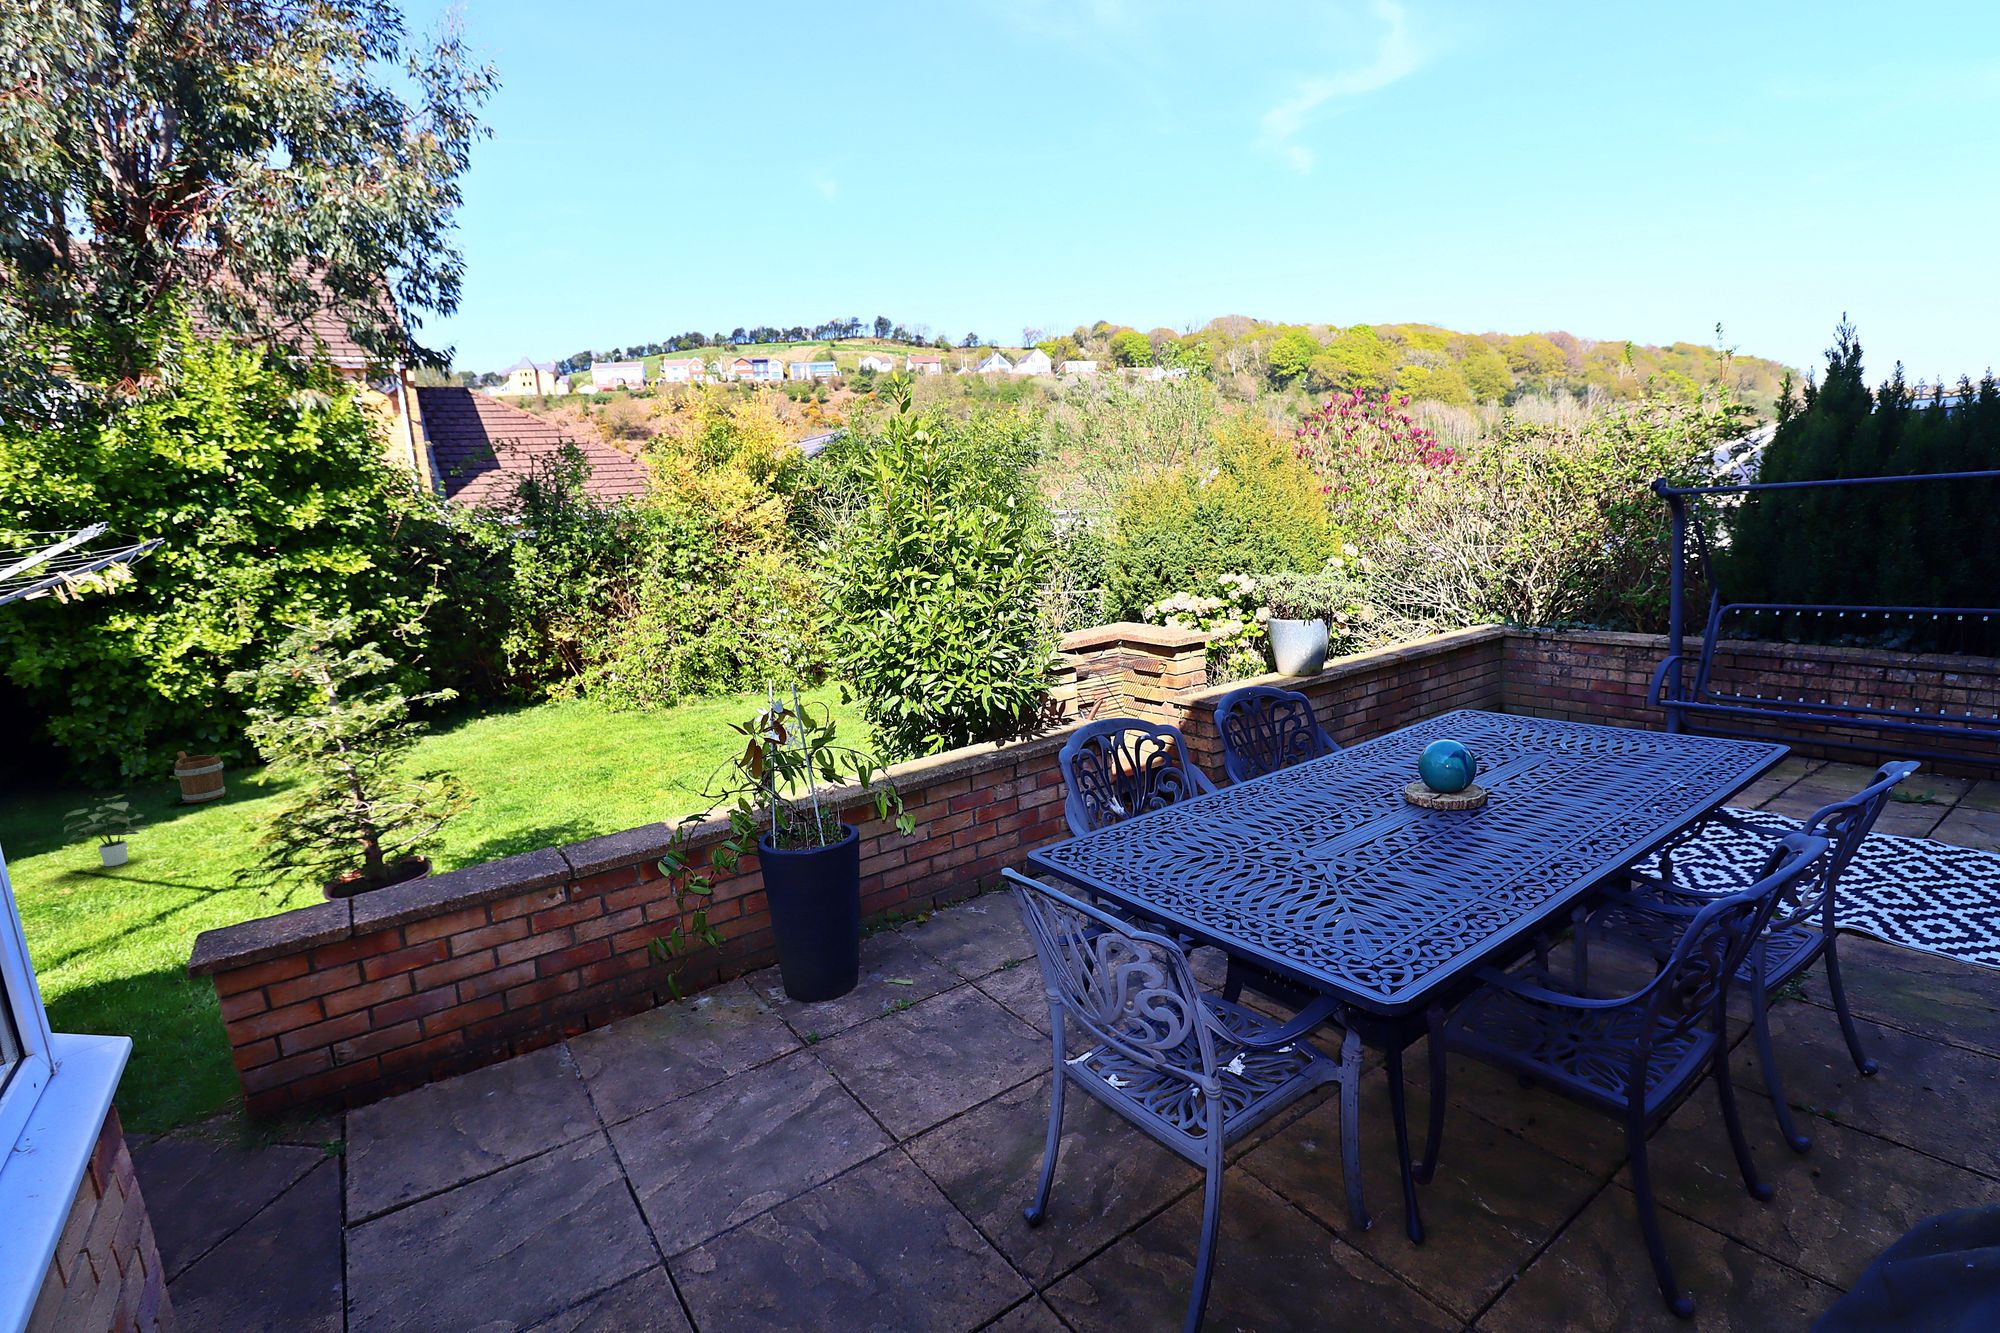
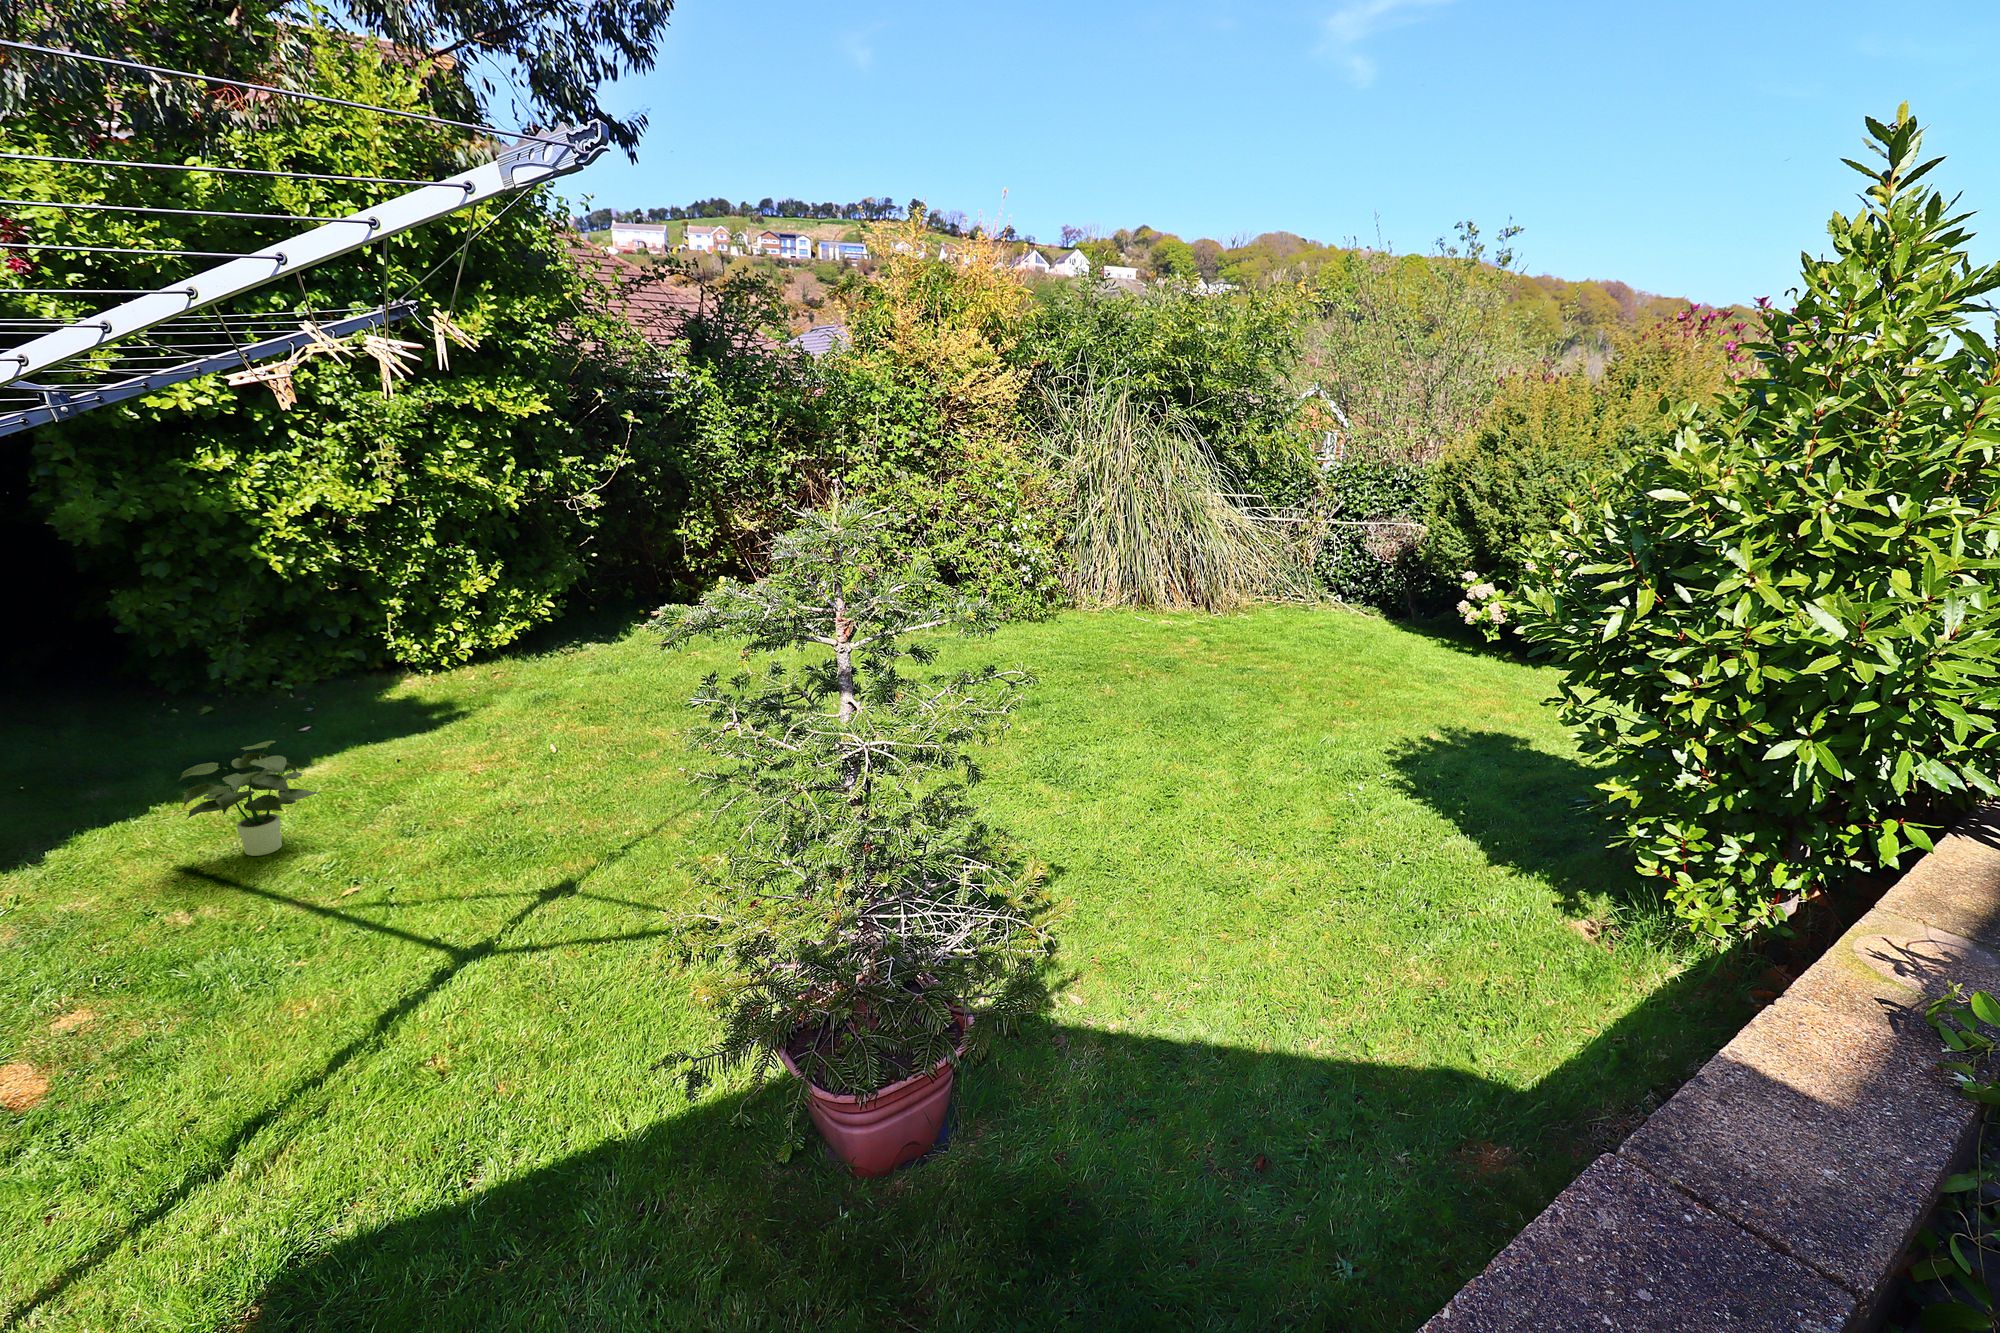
bucket: present [174,751,225,803] -> none [298,652,368,729]

